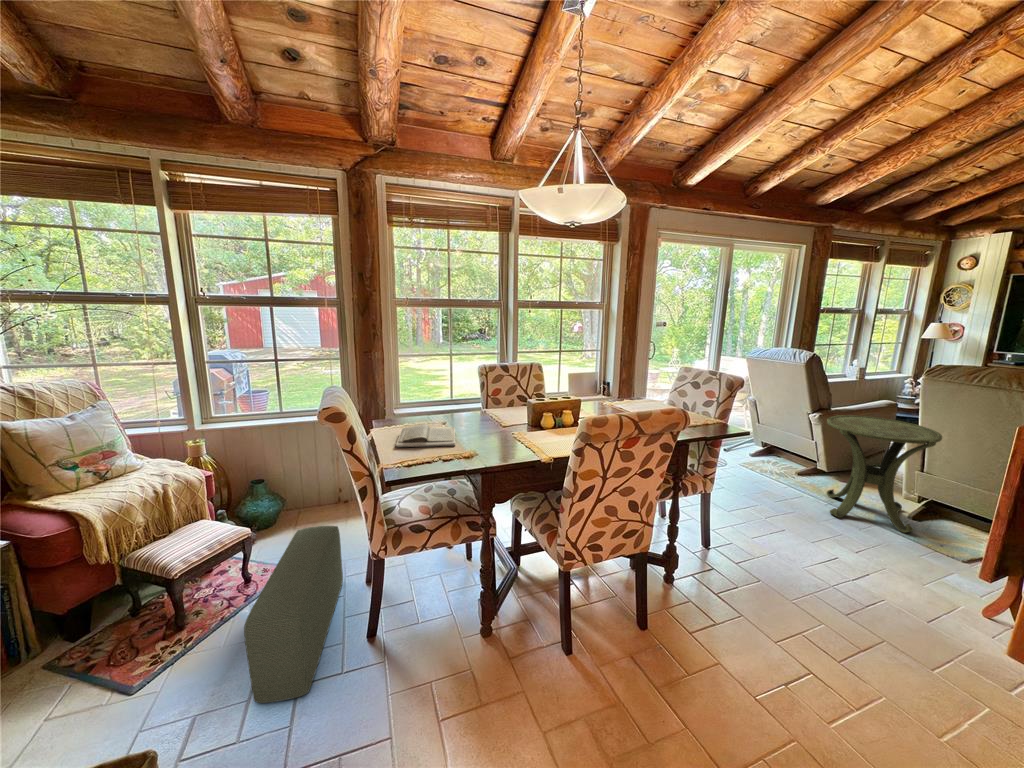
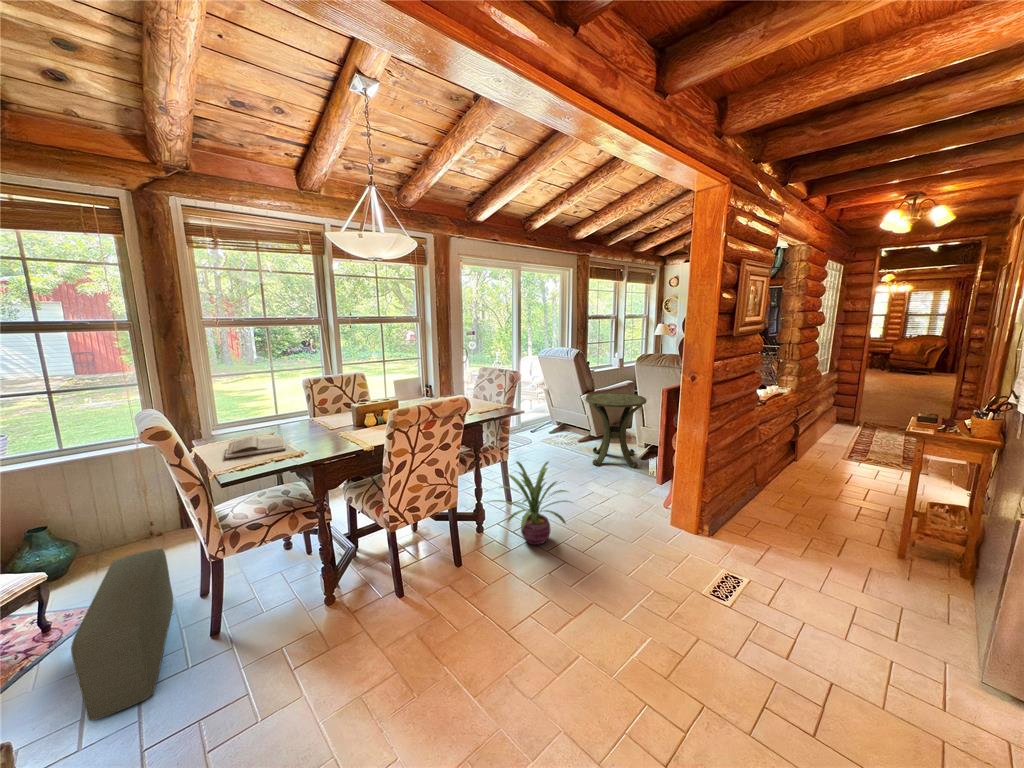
decorative plant: none [679,502,831,628] -> present [488,461,570,545]

